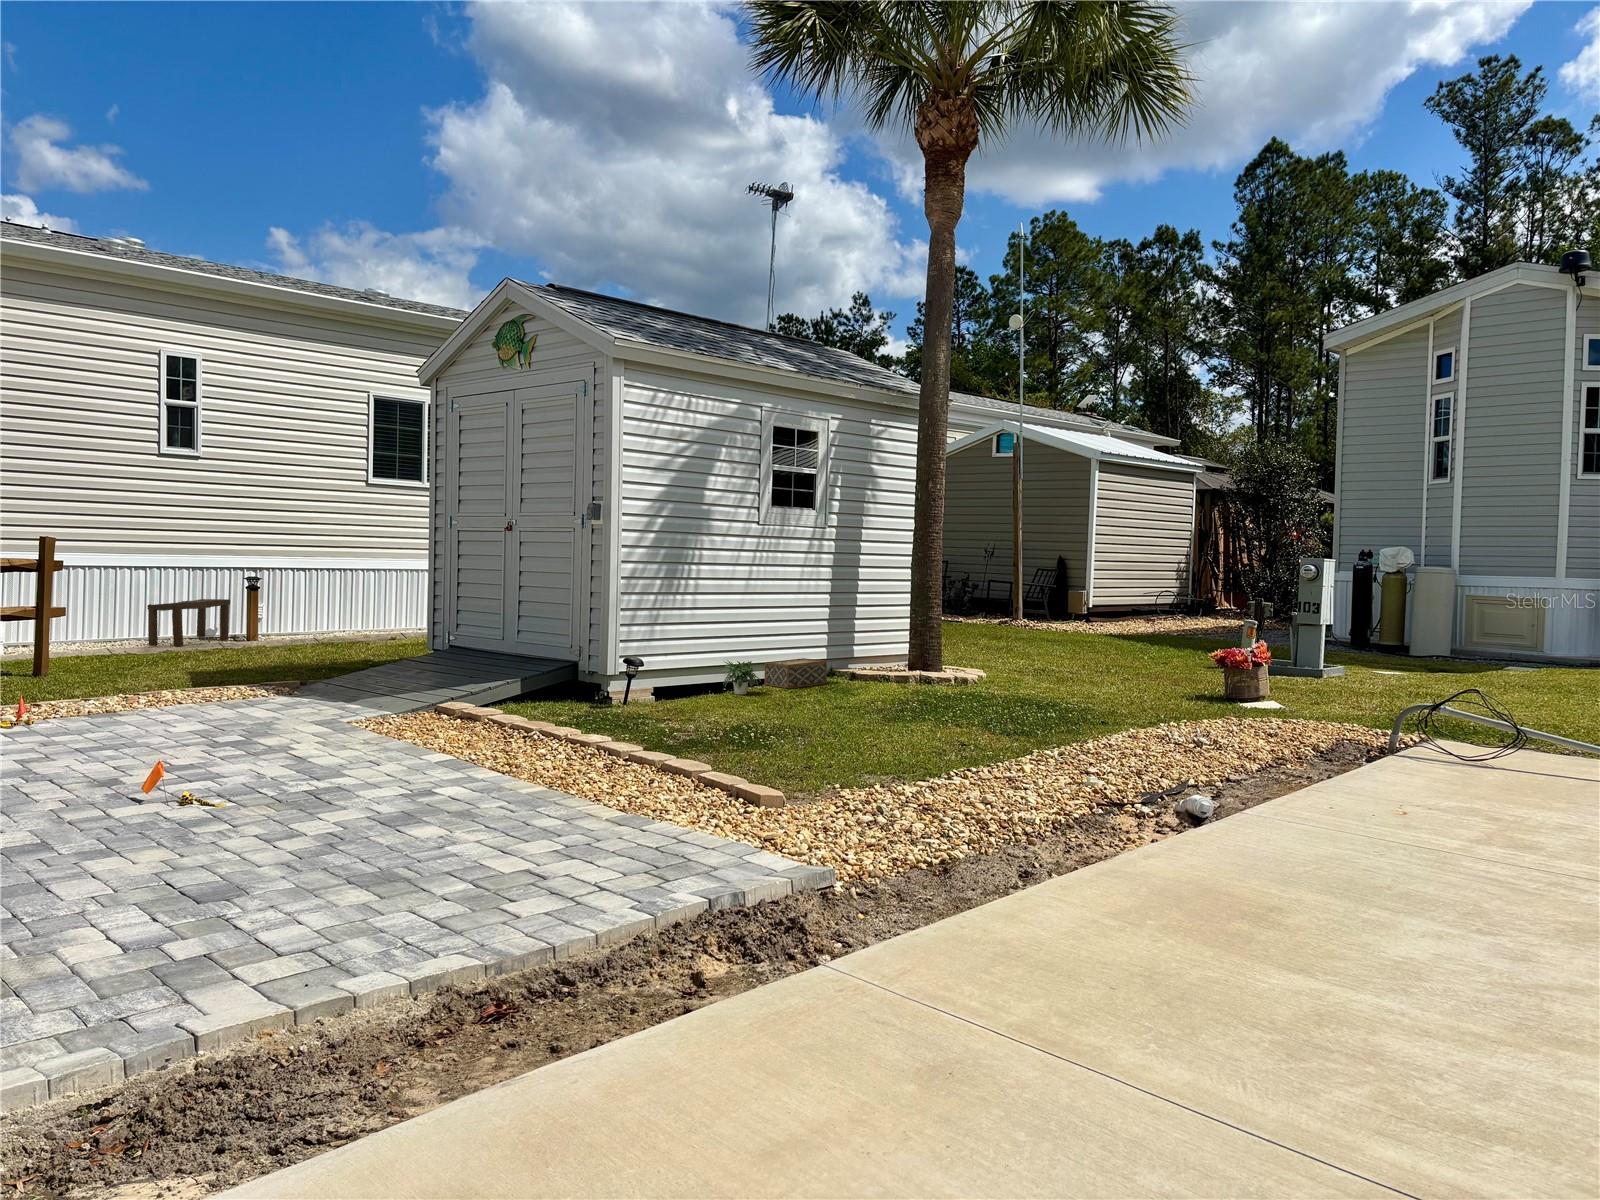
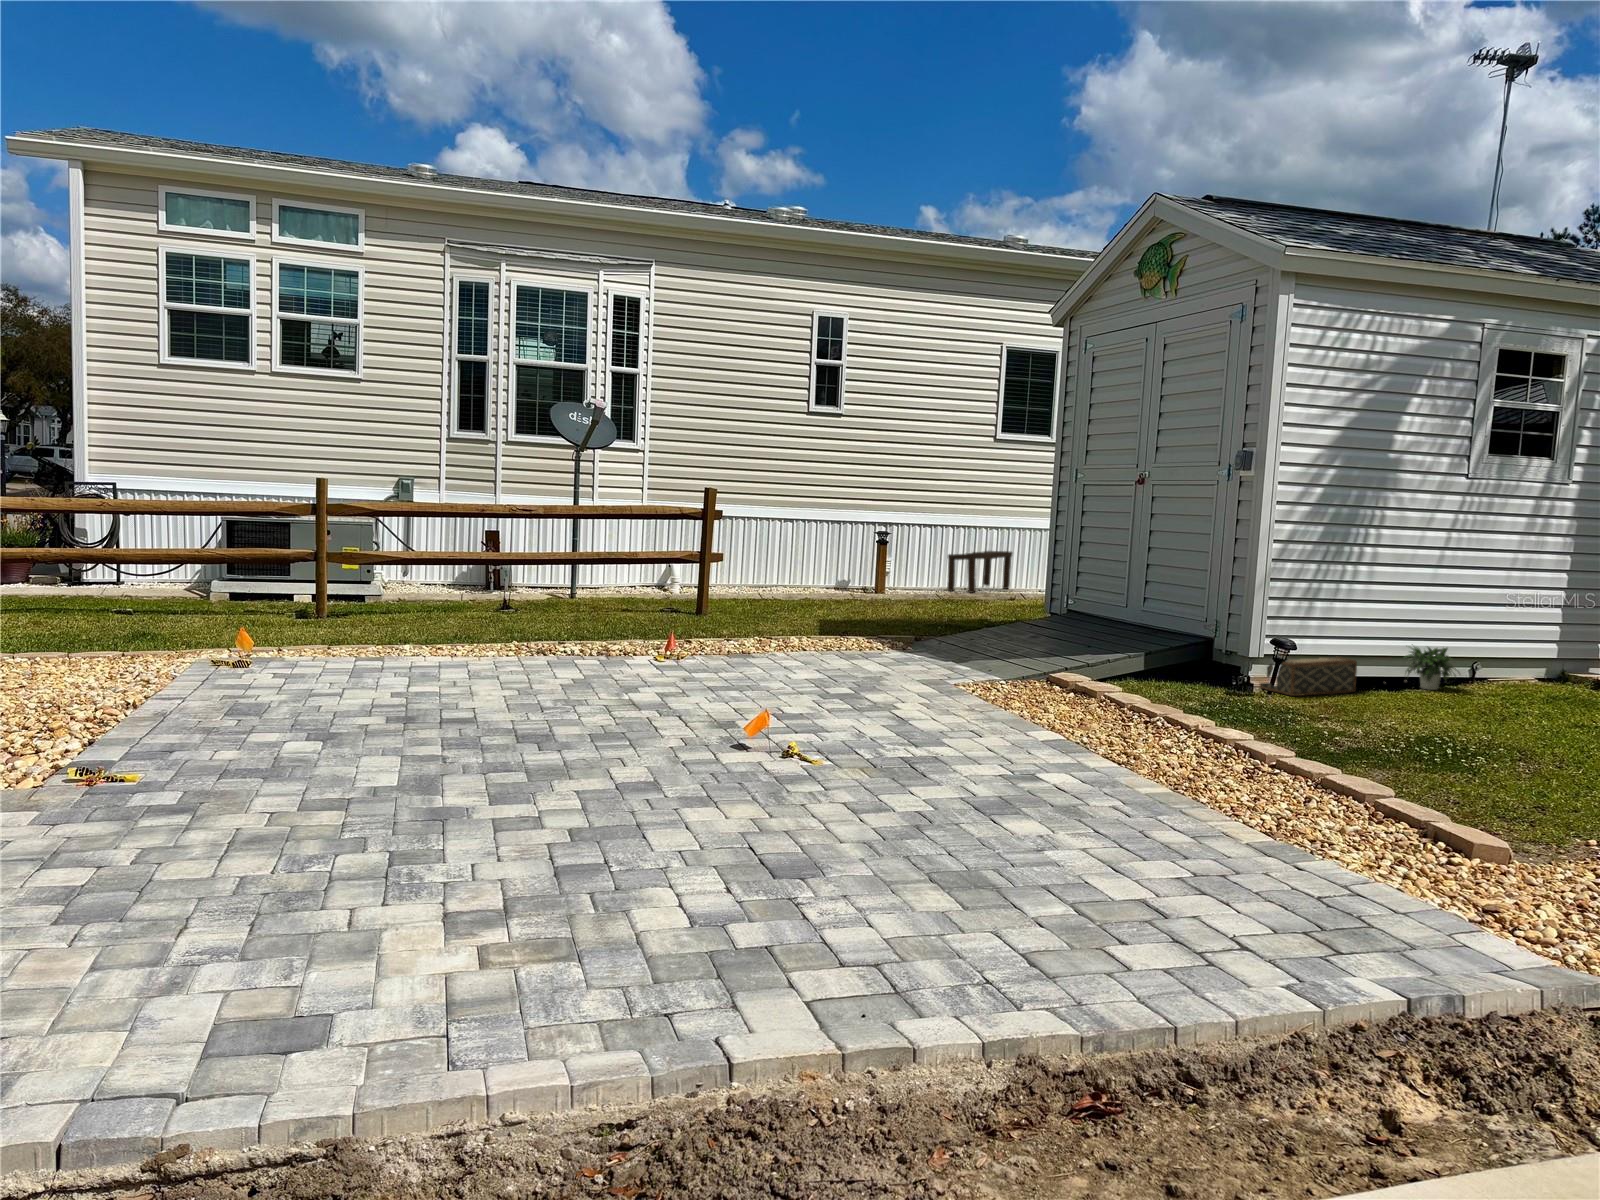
bench: present [147,599,230,646] -> present [947,551,1012,593]
woven basket: present [765,658,827,688] -> present [1260,656,1357,696]

